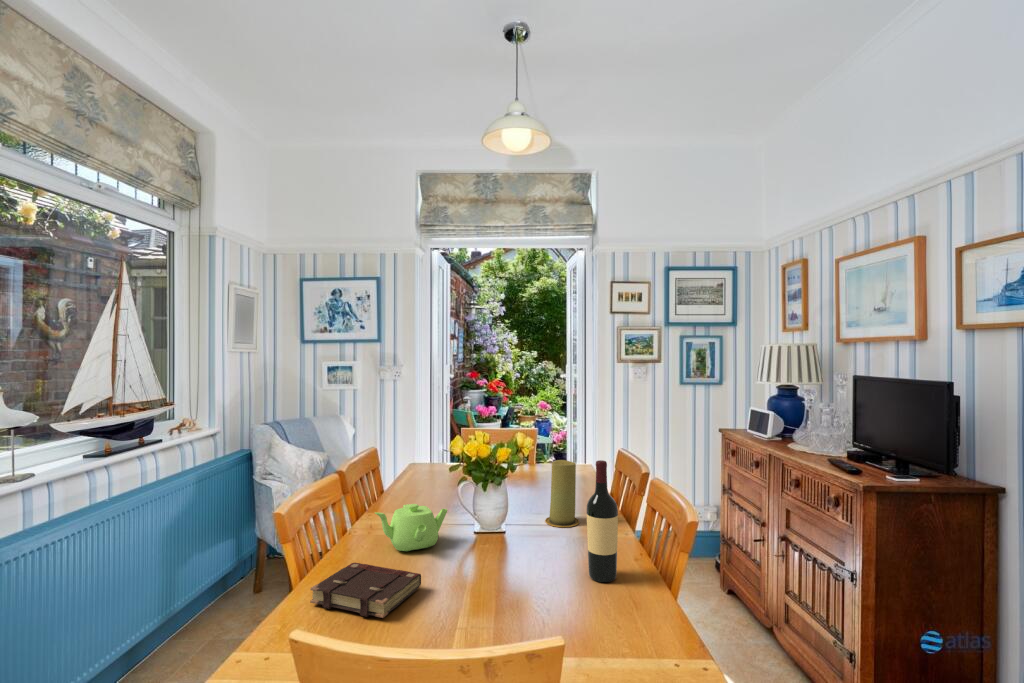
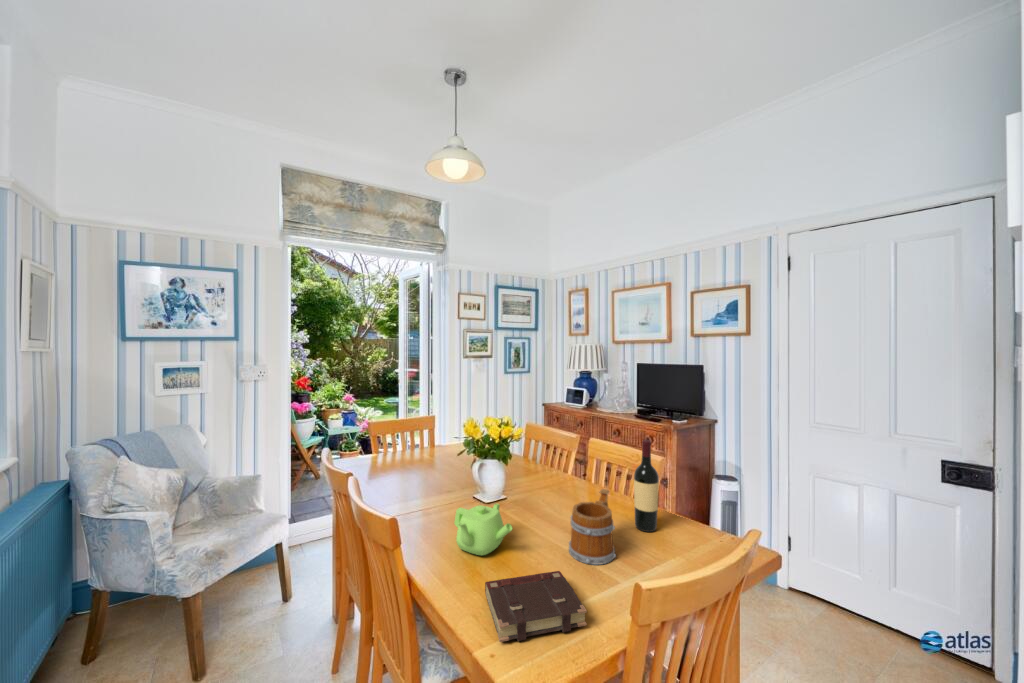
candle: present [545,460,579,527] -> none [536,442,564,497]
mug: none [472,512,545,590] -> present [569,489,616,565]

